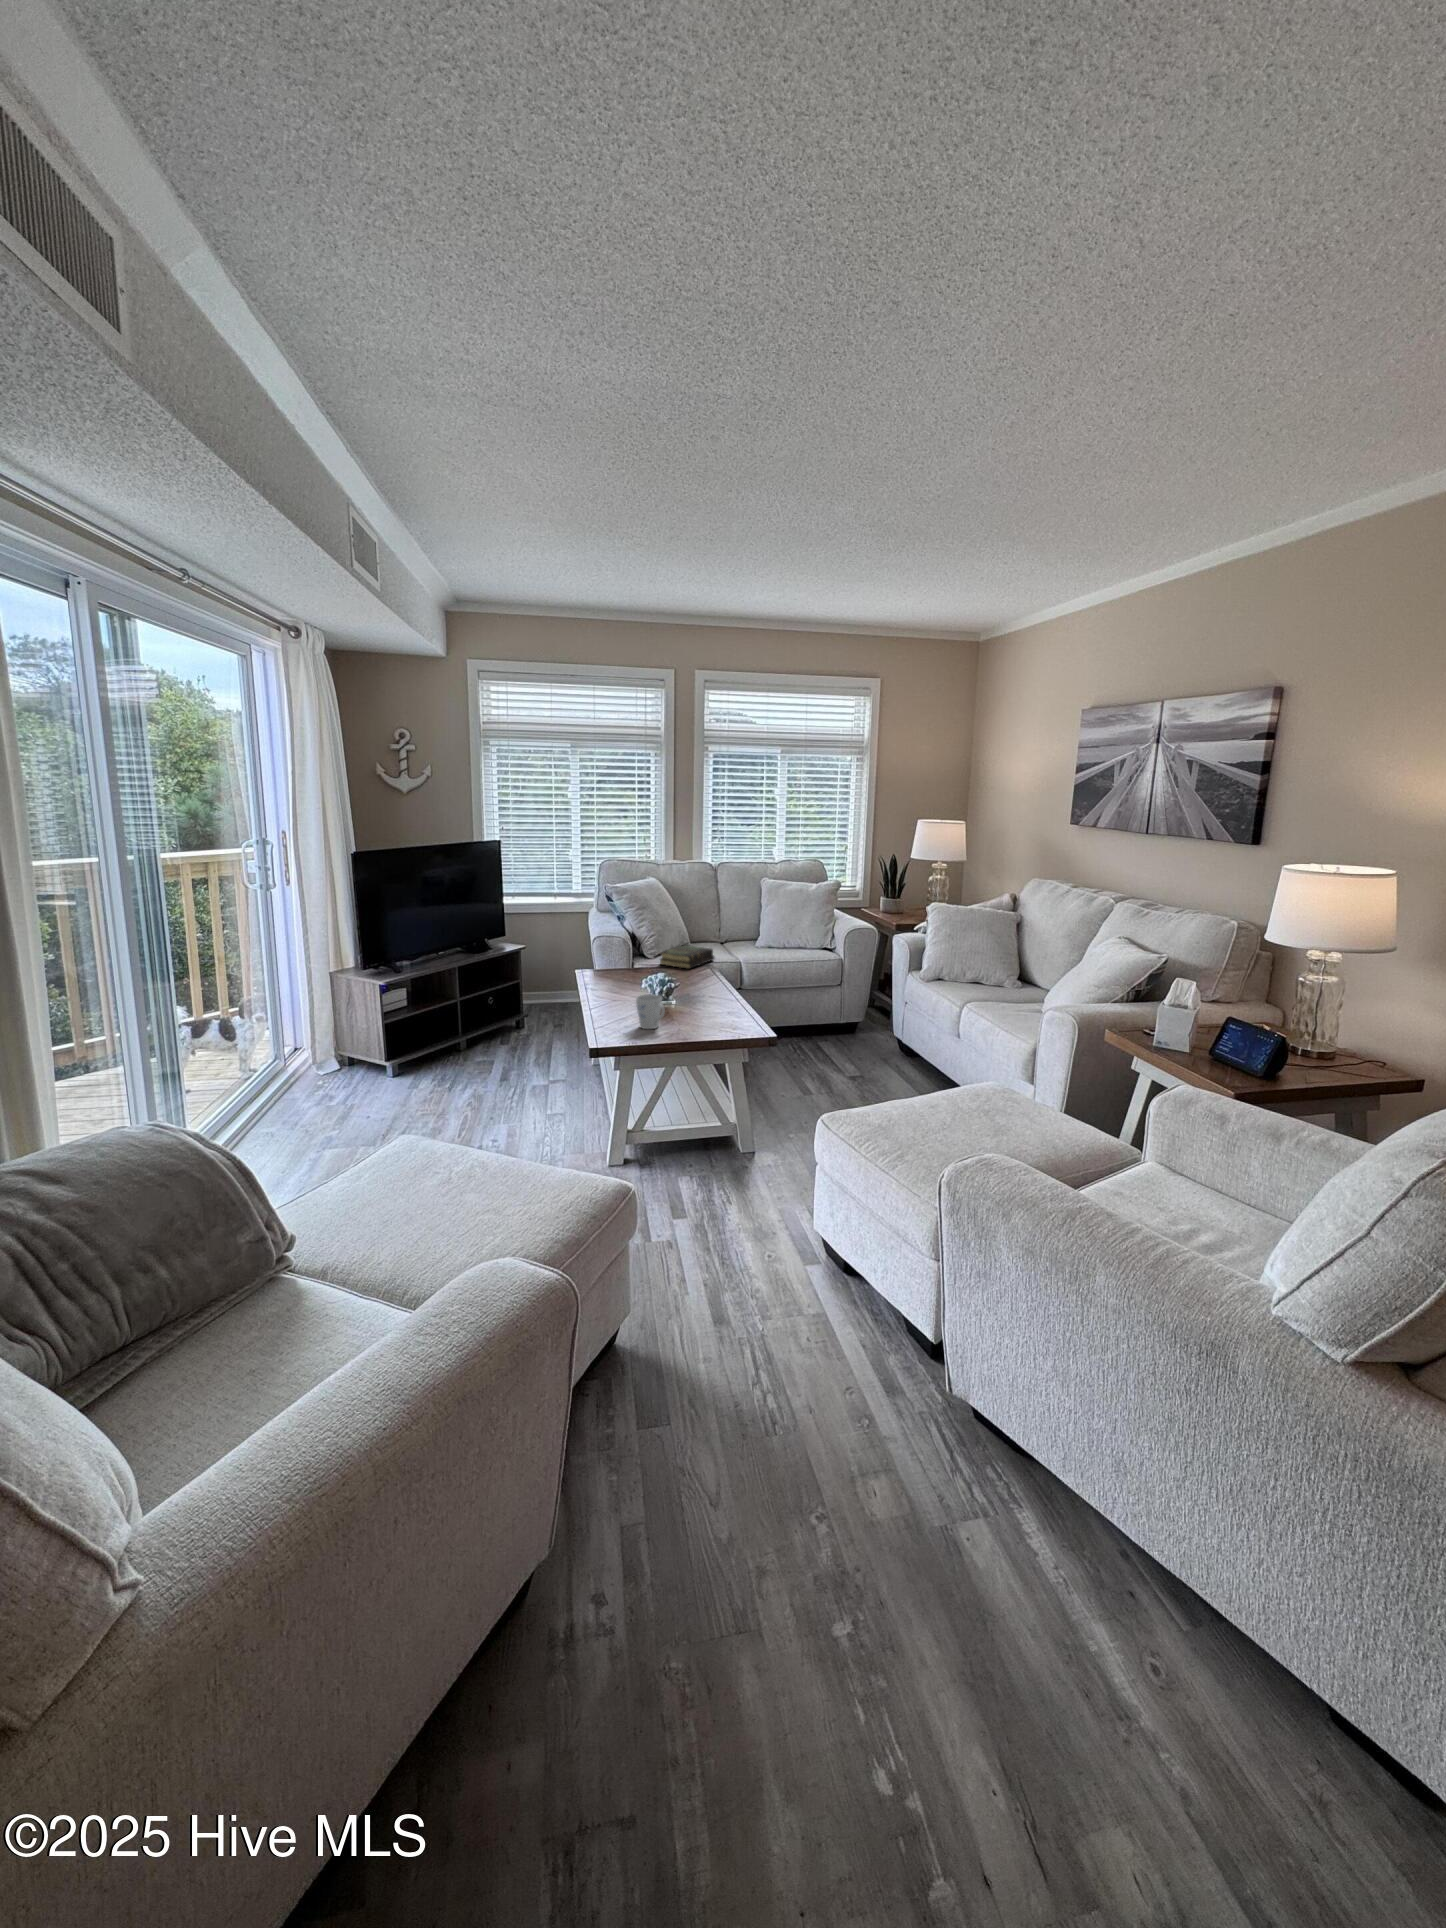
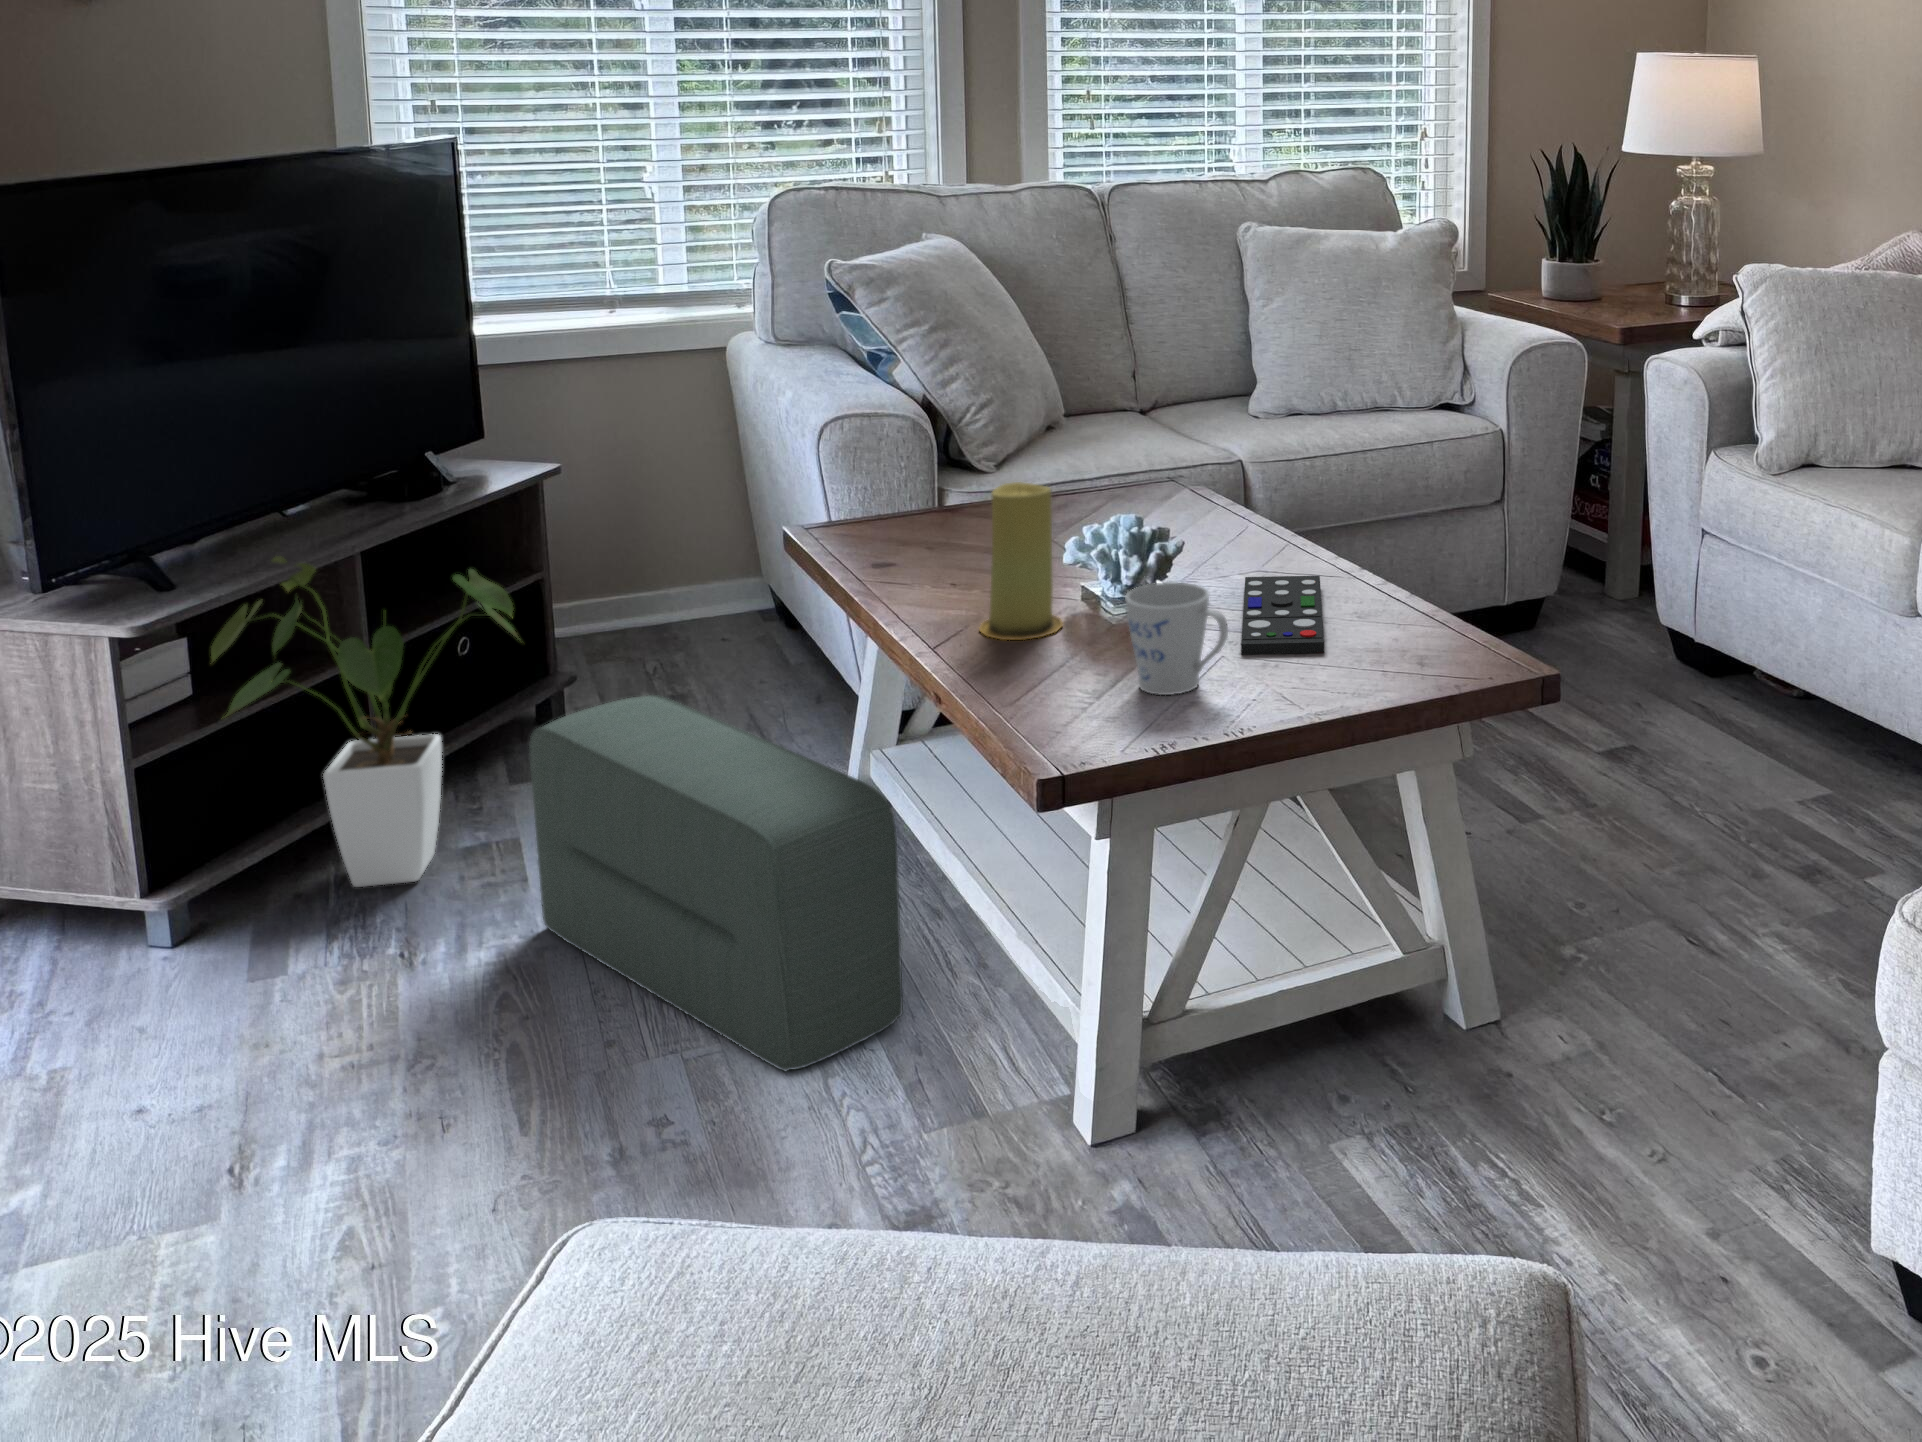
book: present [660,945,714,969] -> none [1024,422,1173,490]
candle: none [608,960,634,1010] -> present [979,482,1063,640]
house plant: none [409,967,496,1068] -> present [211,556,517,887]
remote control: none [679,998,723,1023] -> present [1241,576,1324,655]
pouf: none [486,1018,573,1131] -> present [529,695,903,1071]

